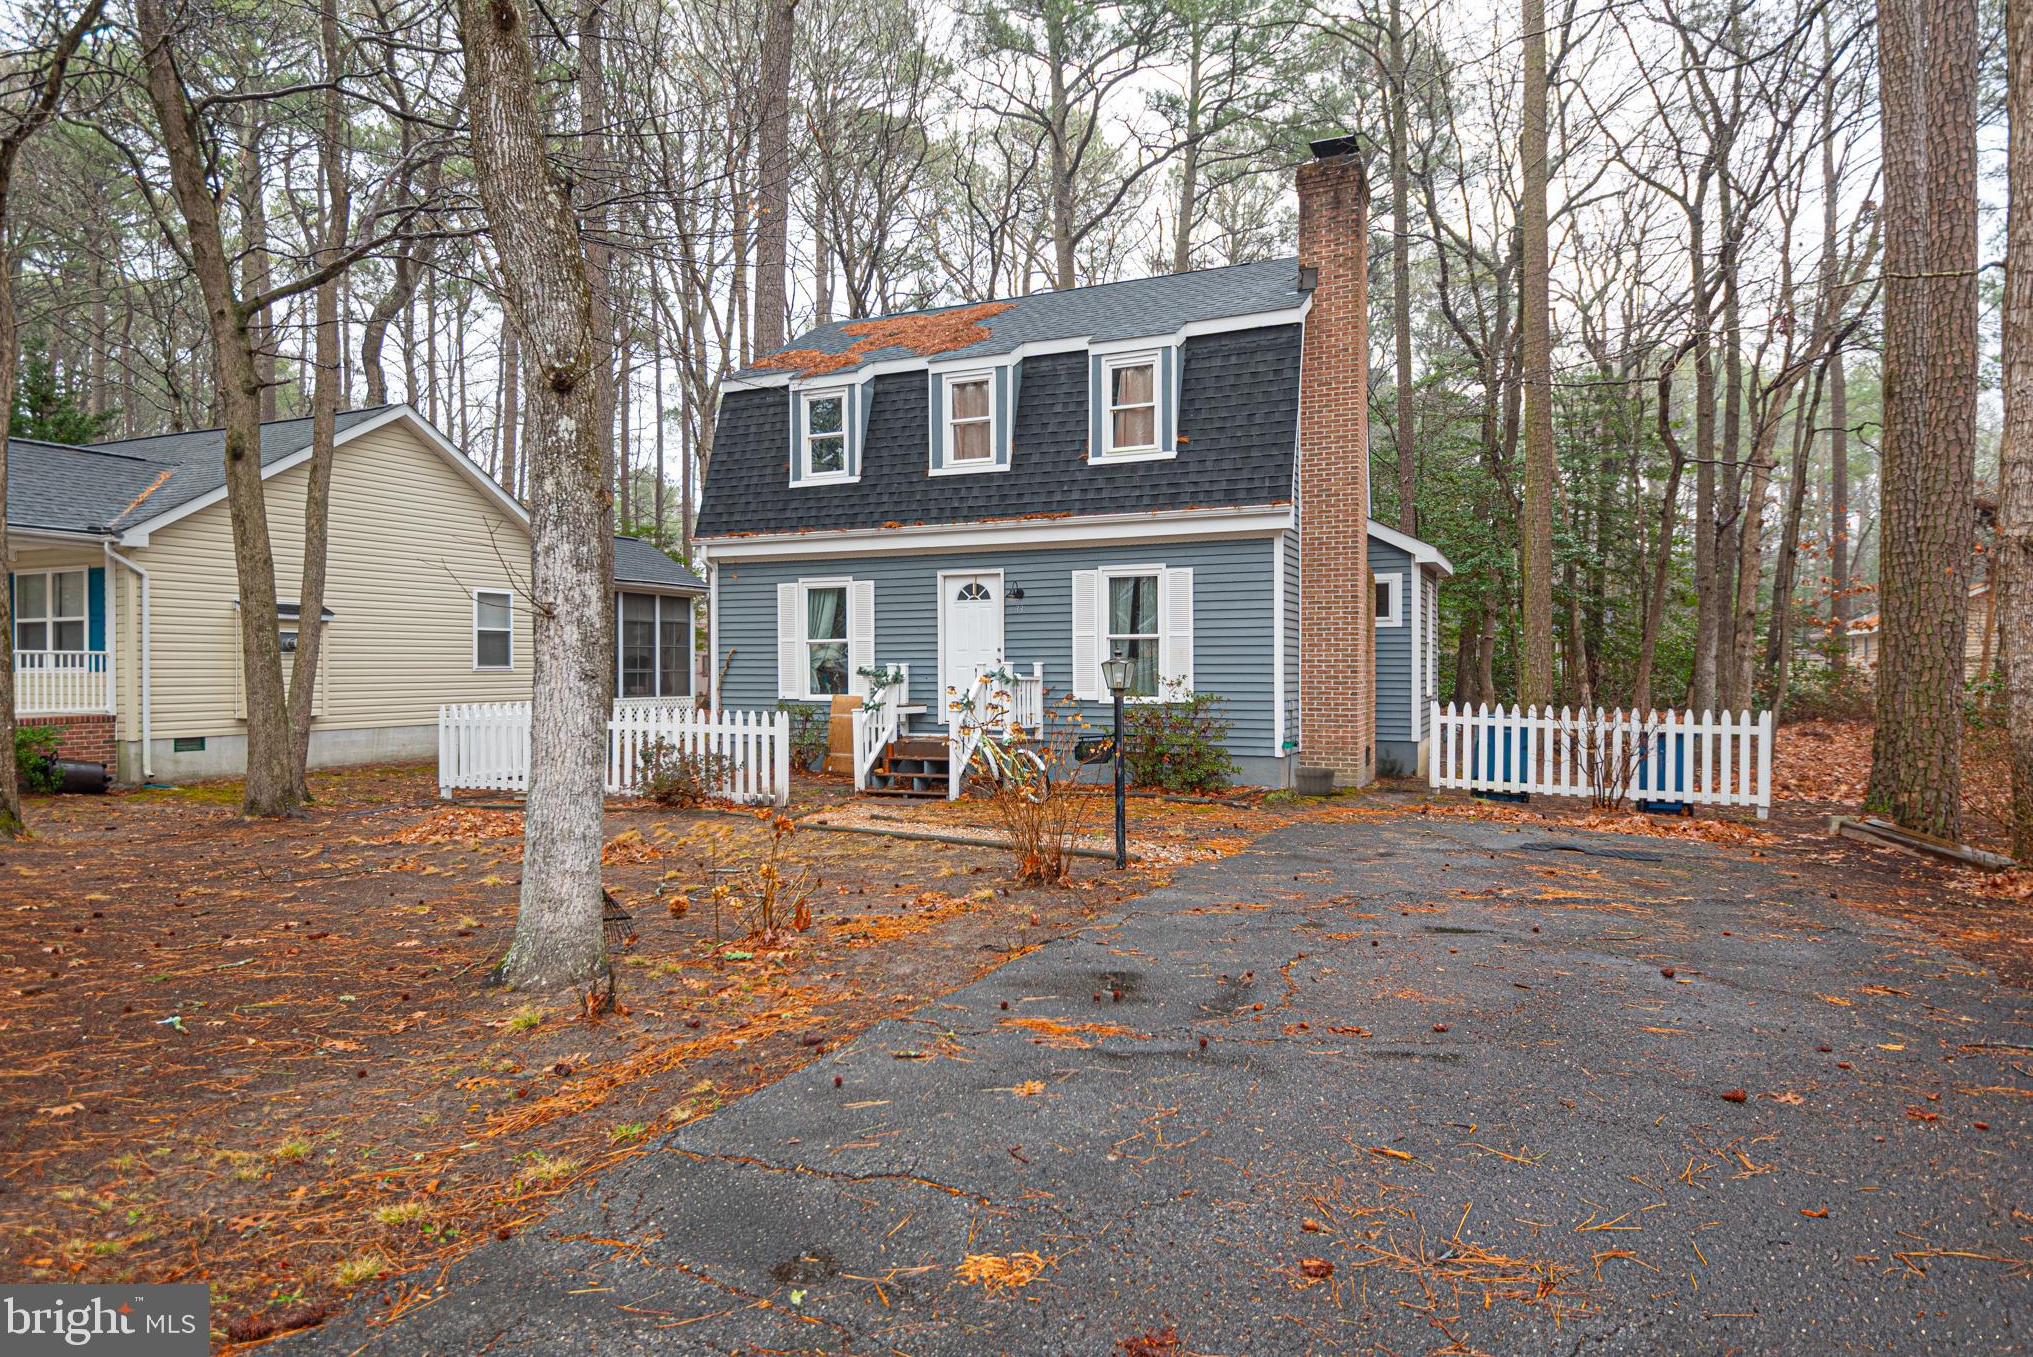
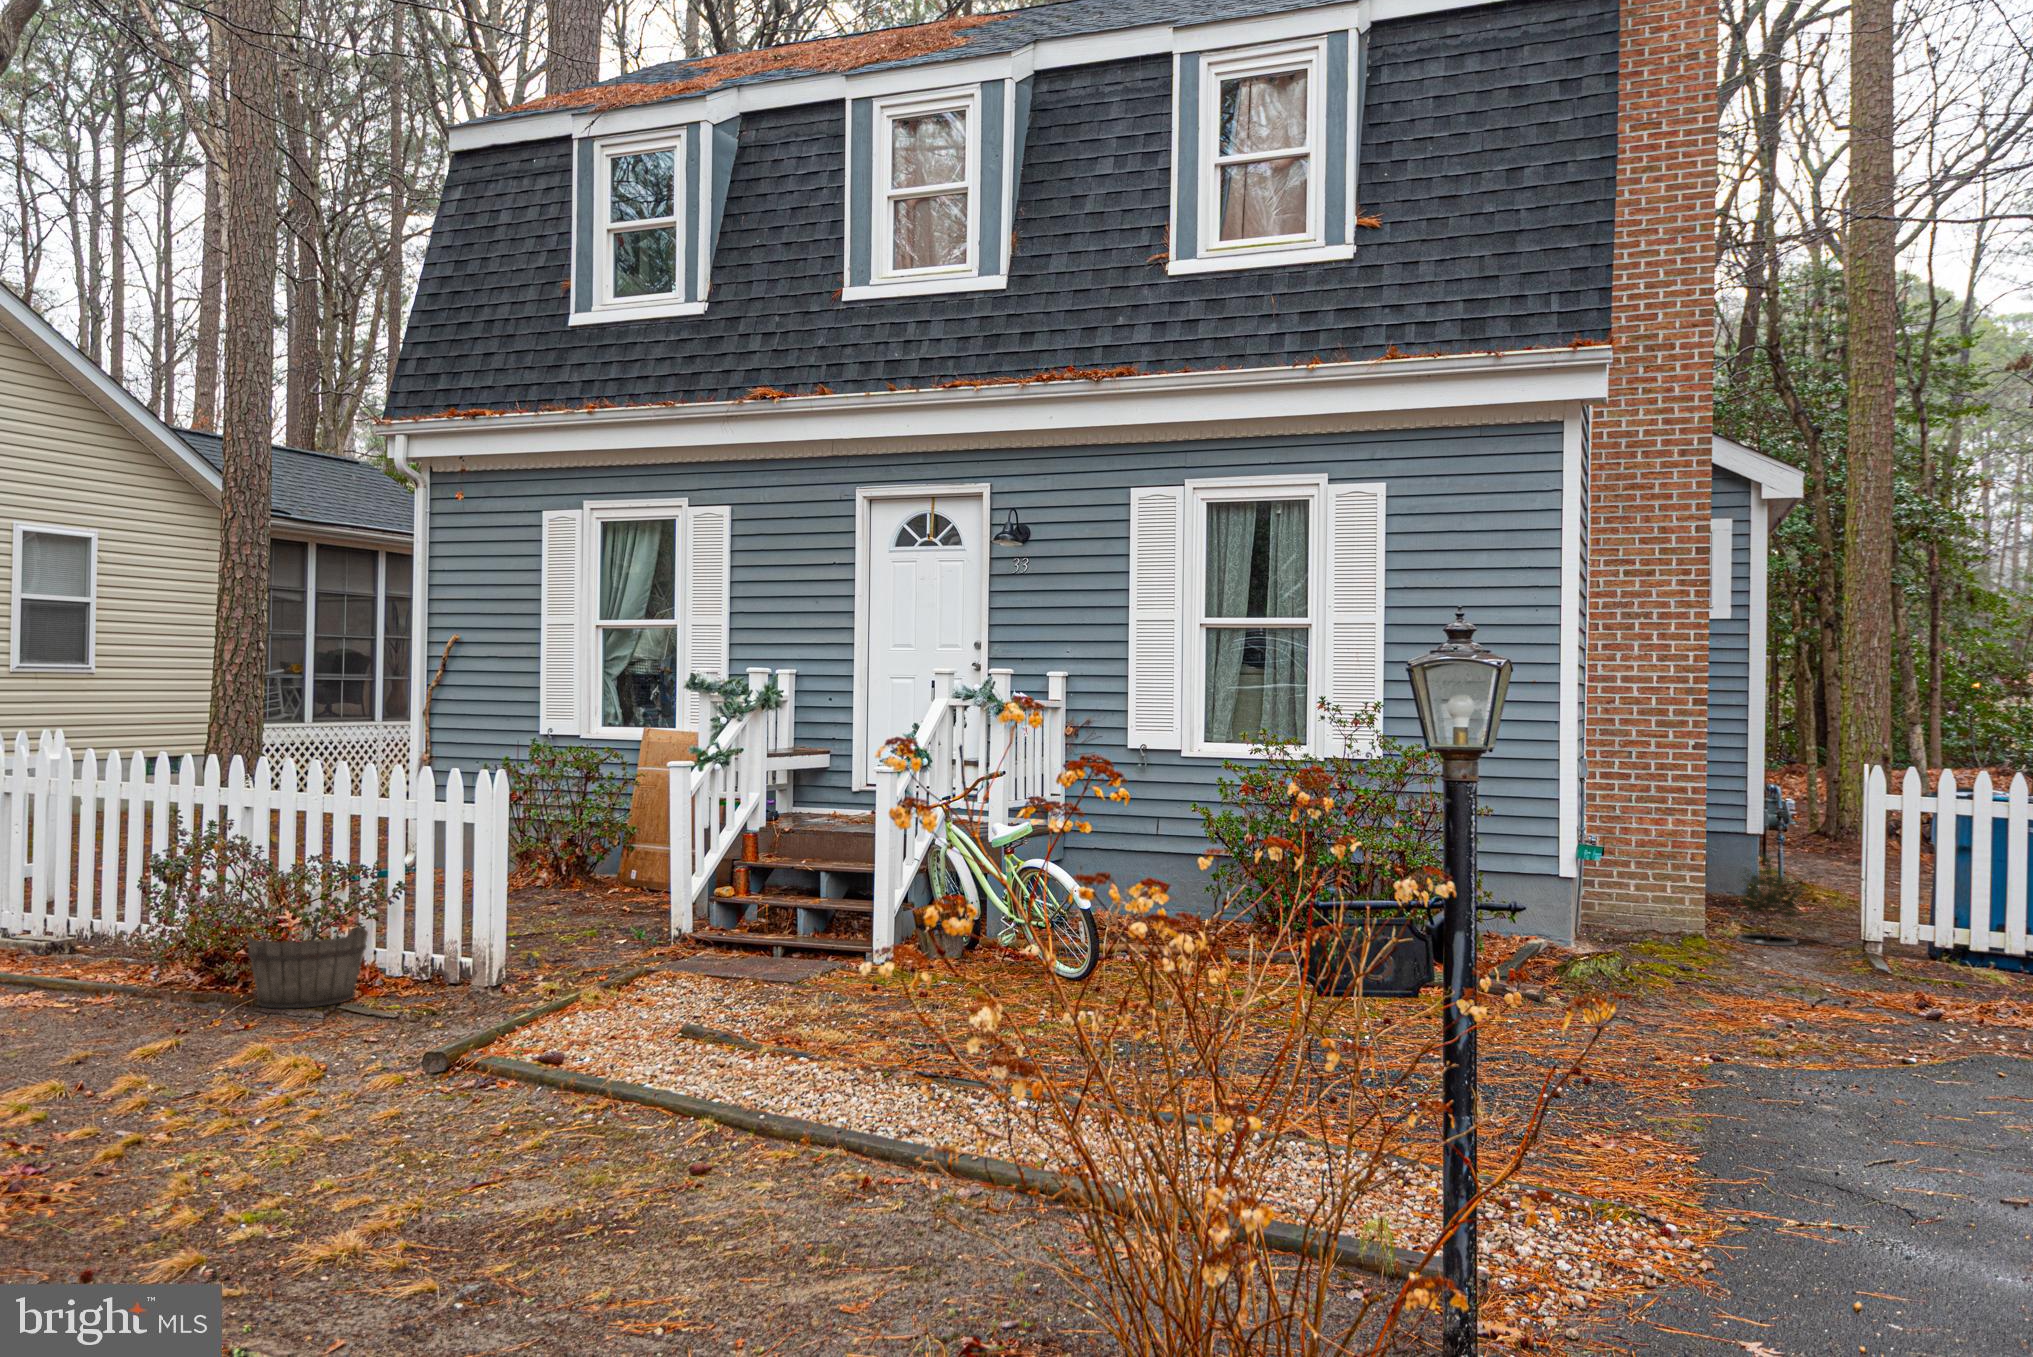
wooden bucket: present [1294,762,1335,796] -> present [247,908,368,1008]

